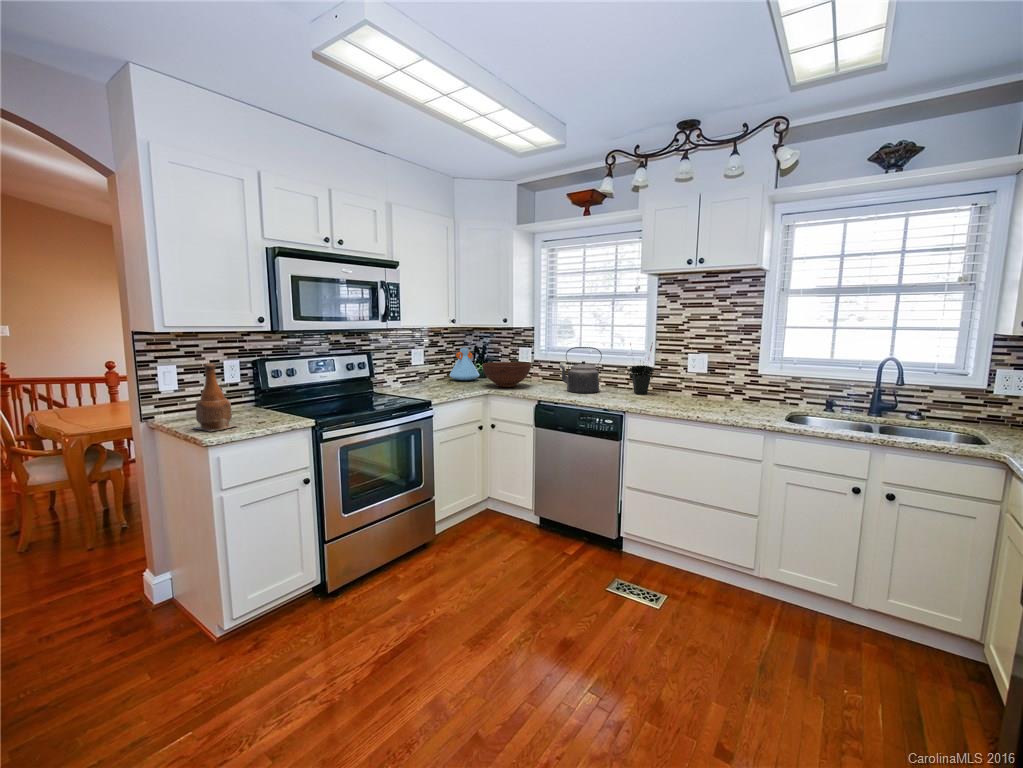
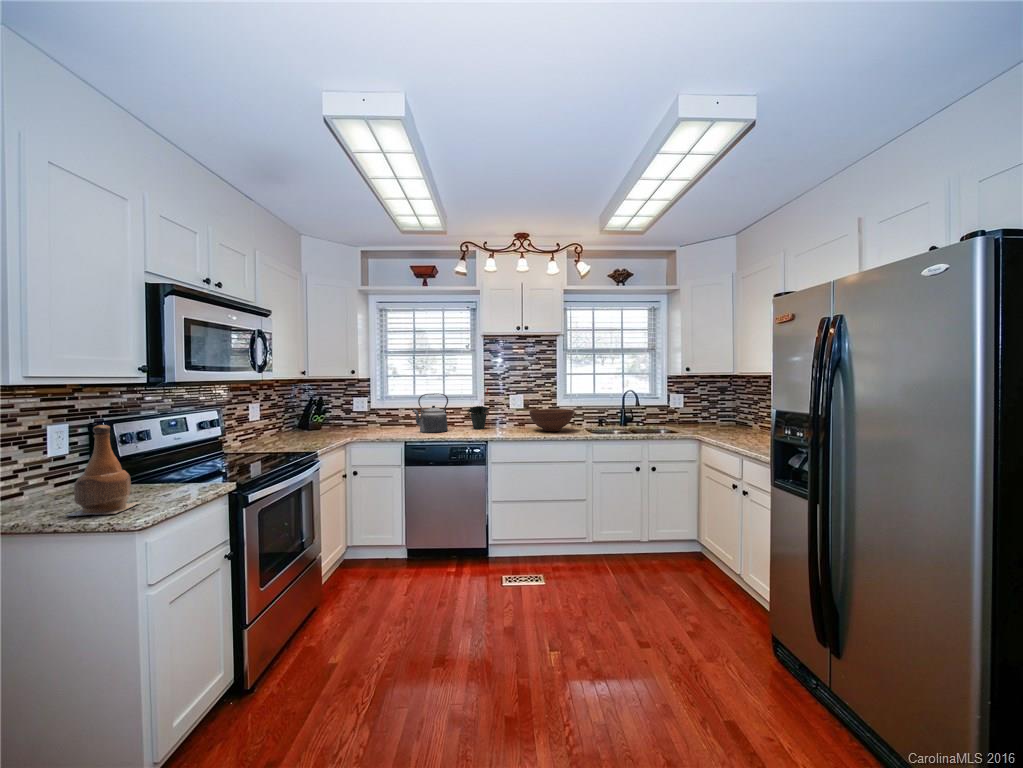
vase: present [449,348,479,381] -> none [285,401,319,434]
fruit bowl: present [482,362,531,387] -> present [529,409,574,432]

